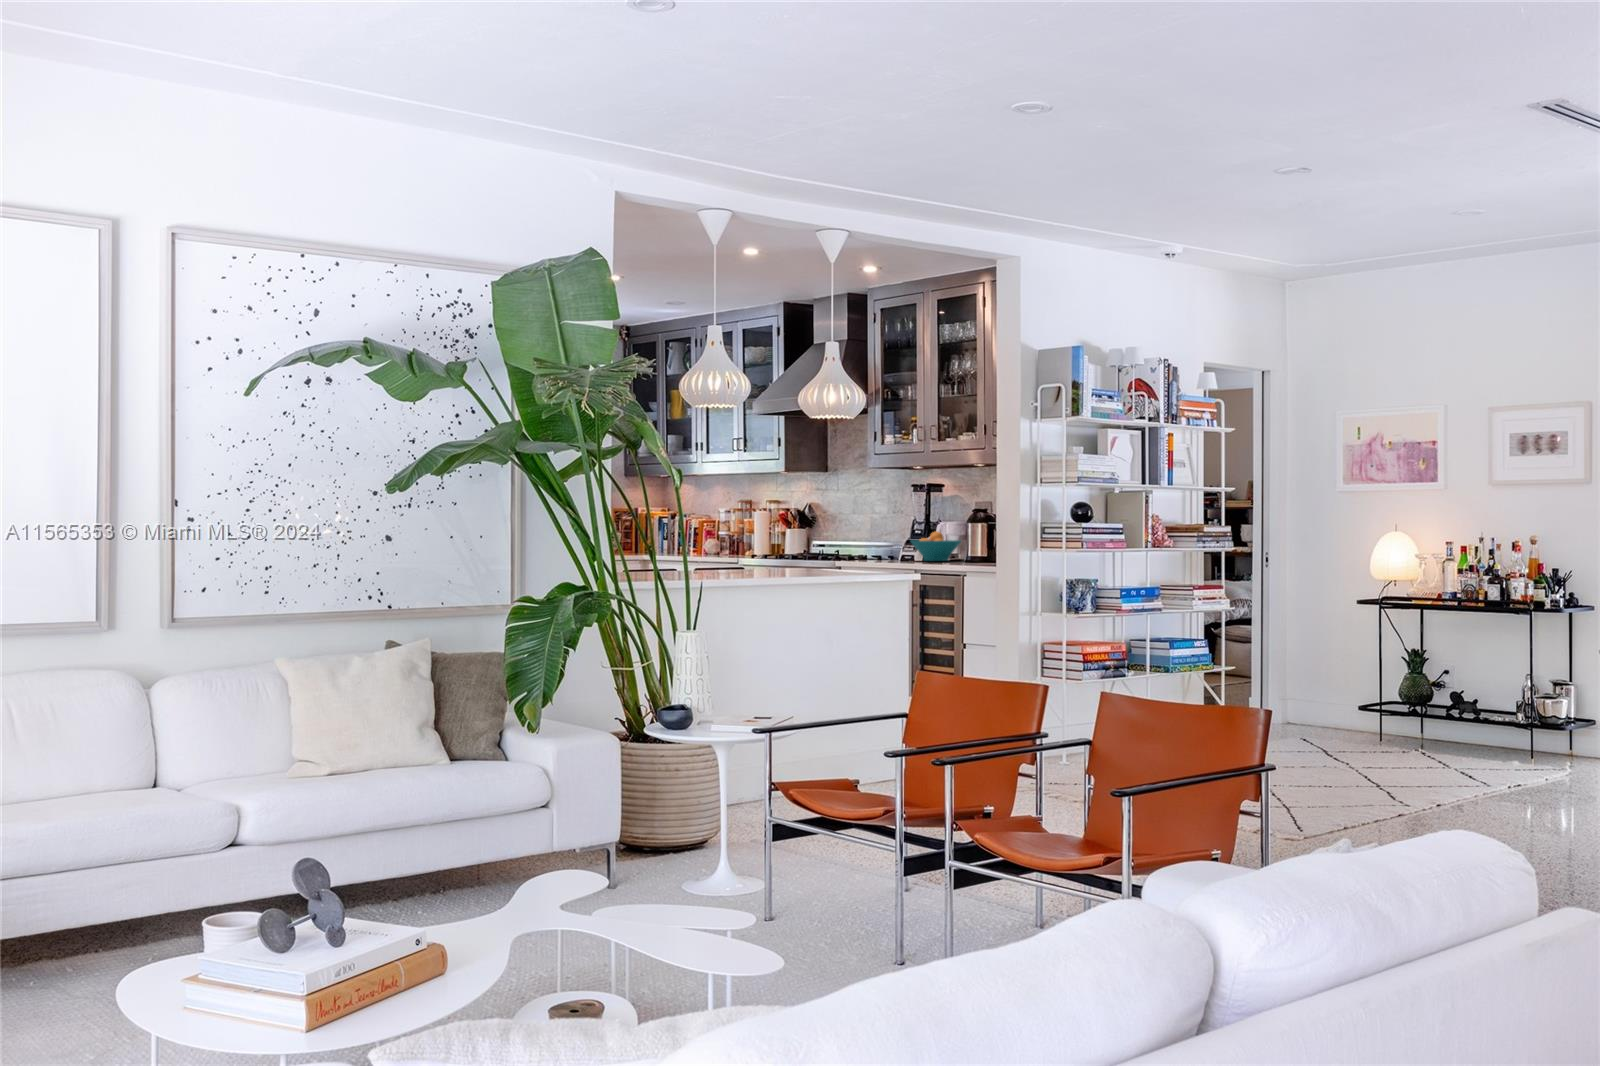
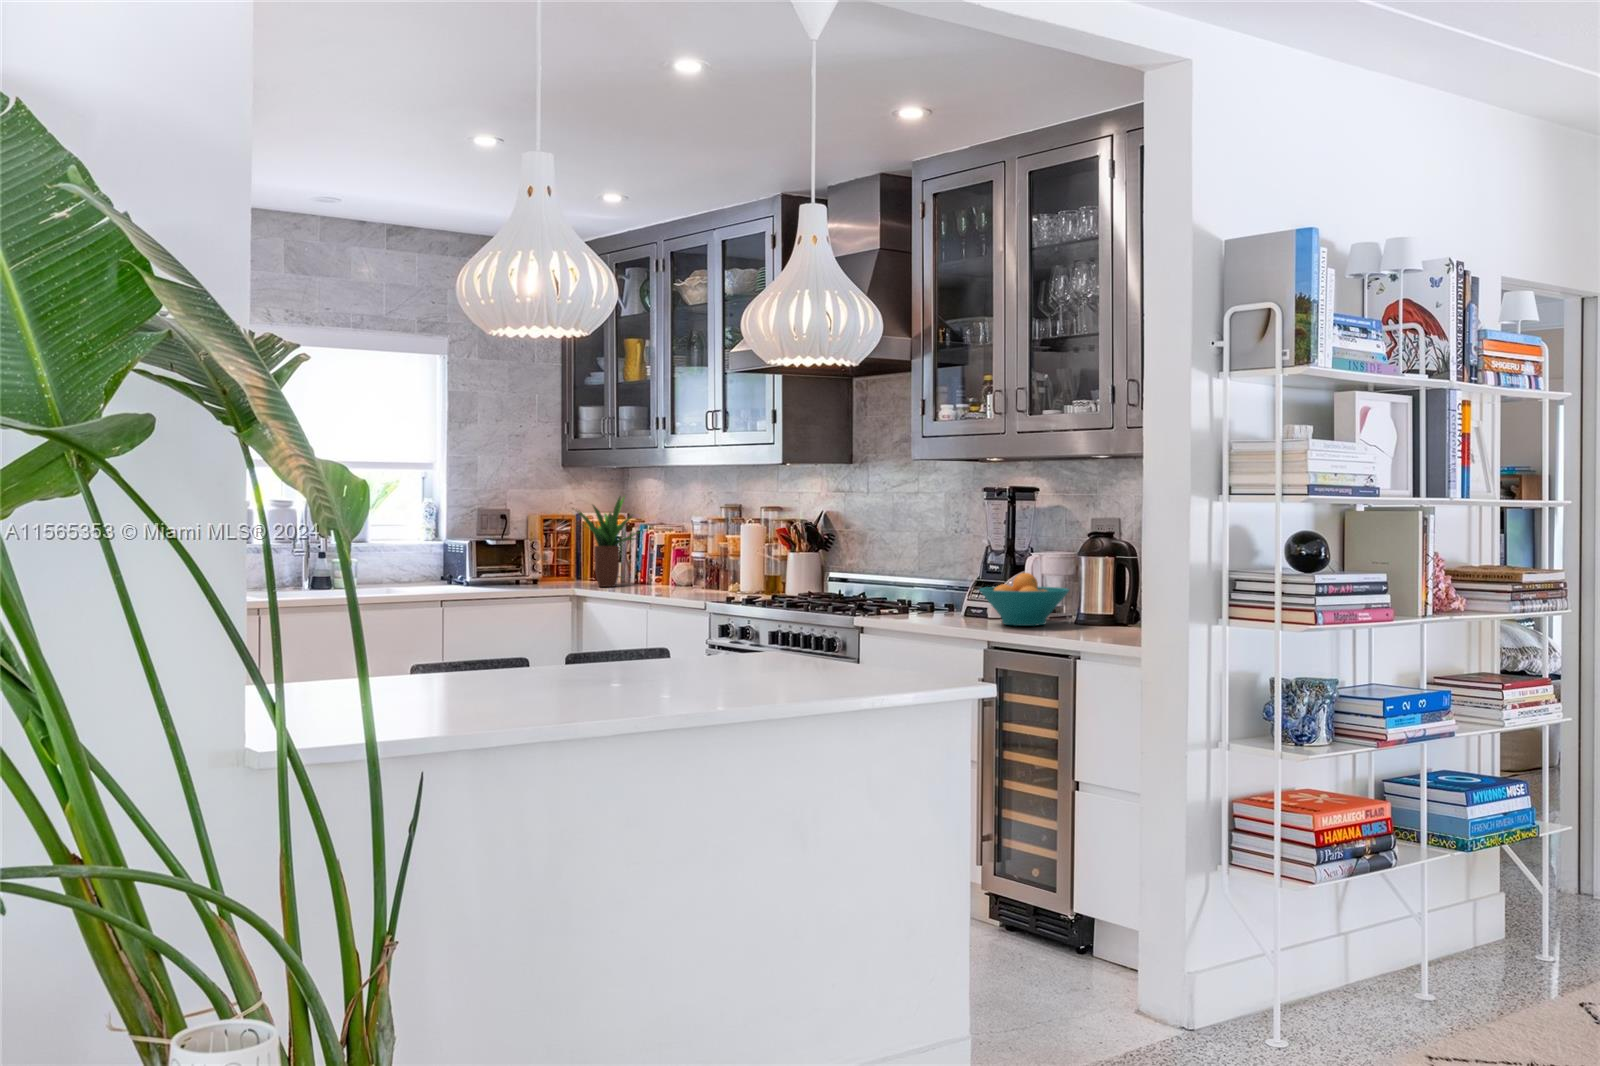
potted plant: none [640,493,692,554] -> present [577,497,643,587]

